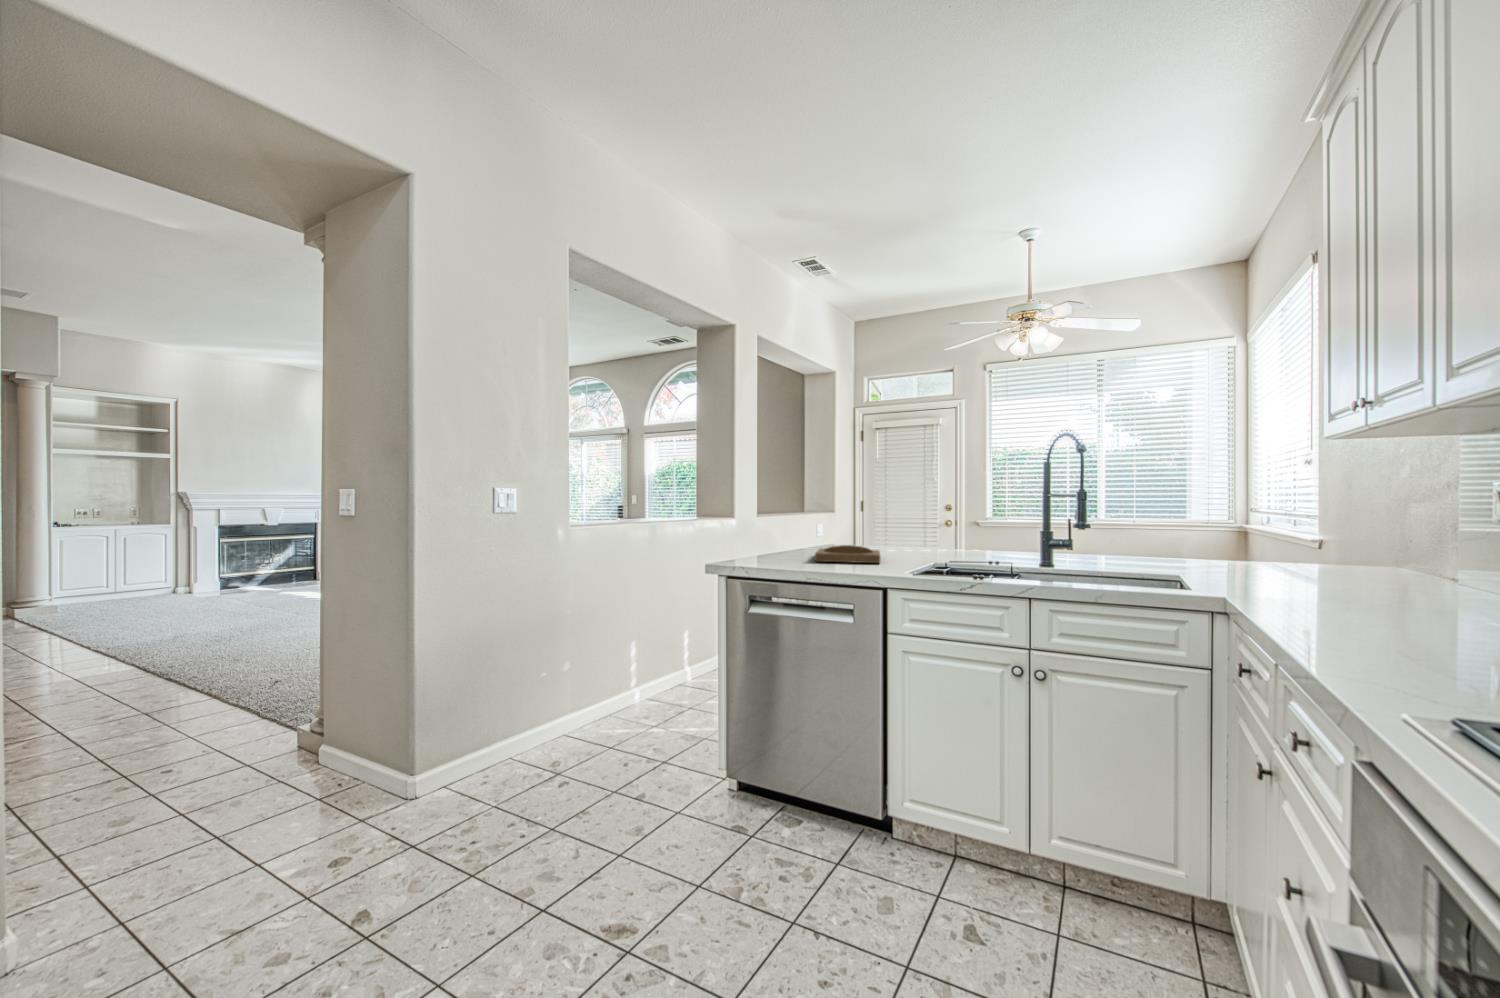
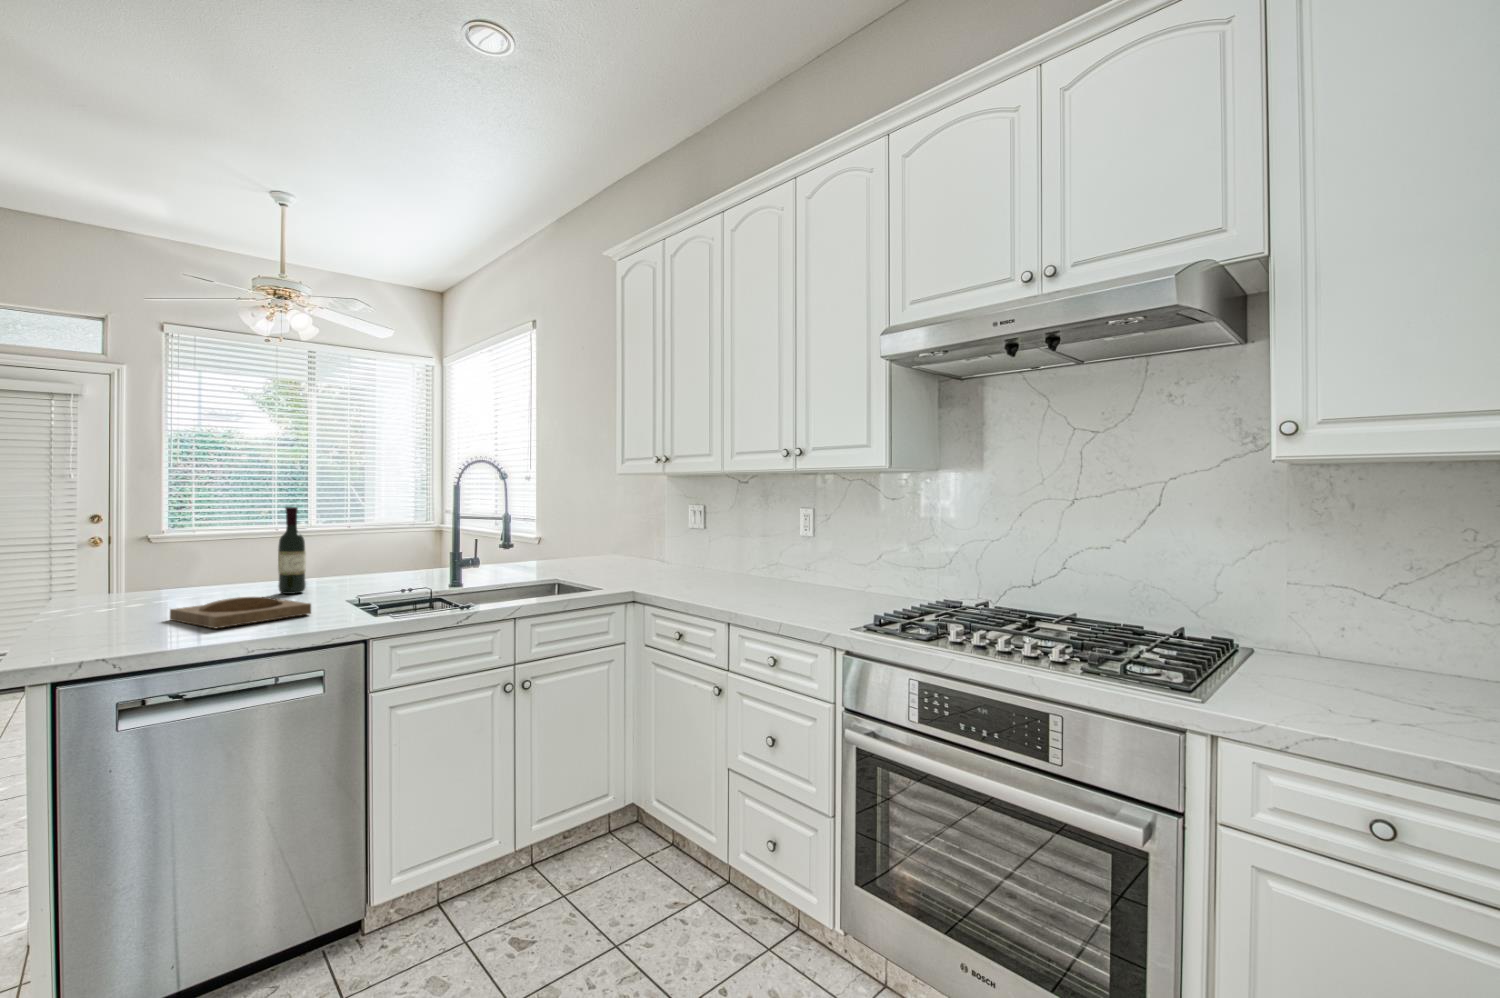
wine bottle: none [910,485,928,553] -> present [278,507,306,594]

